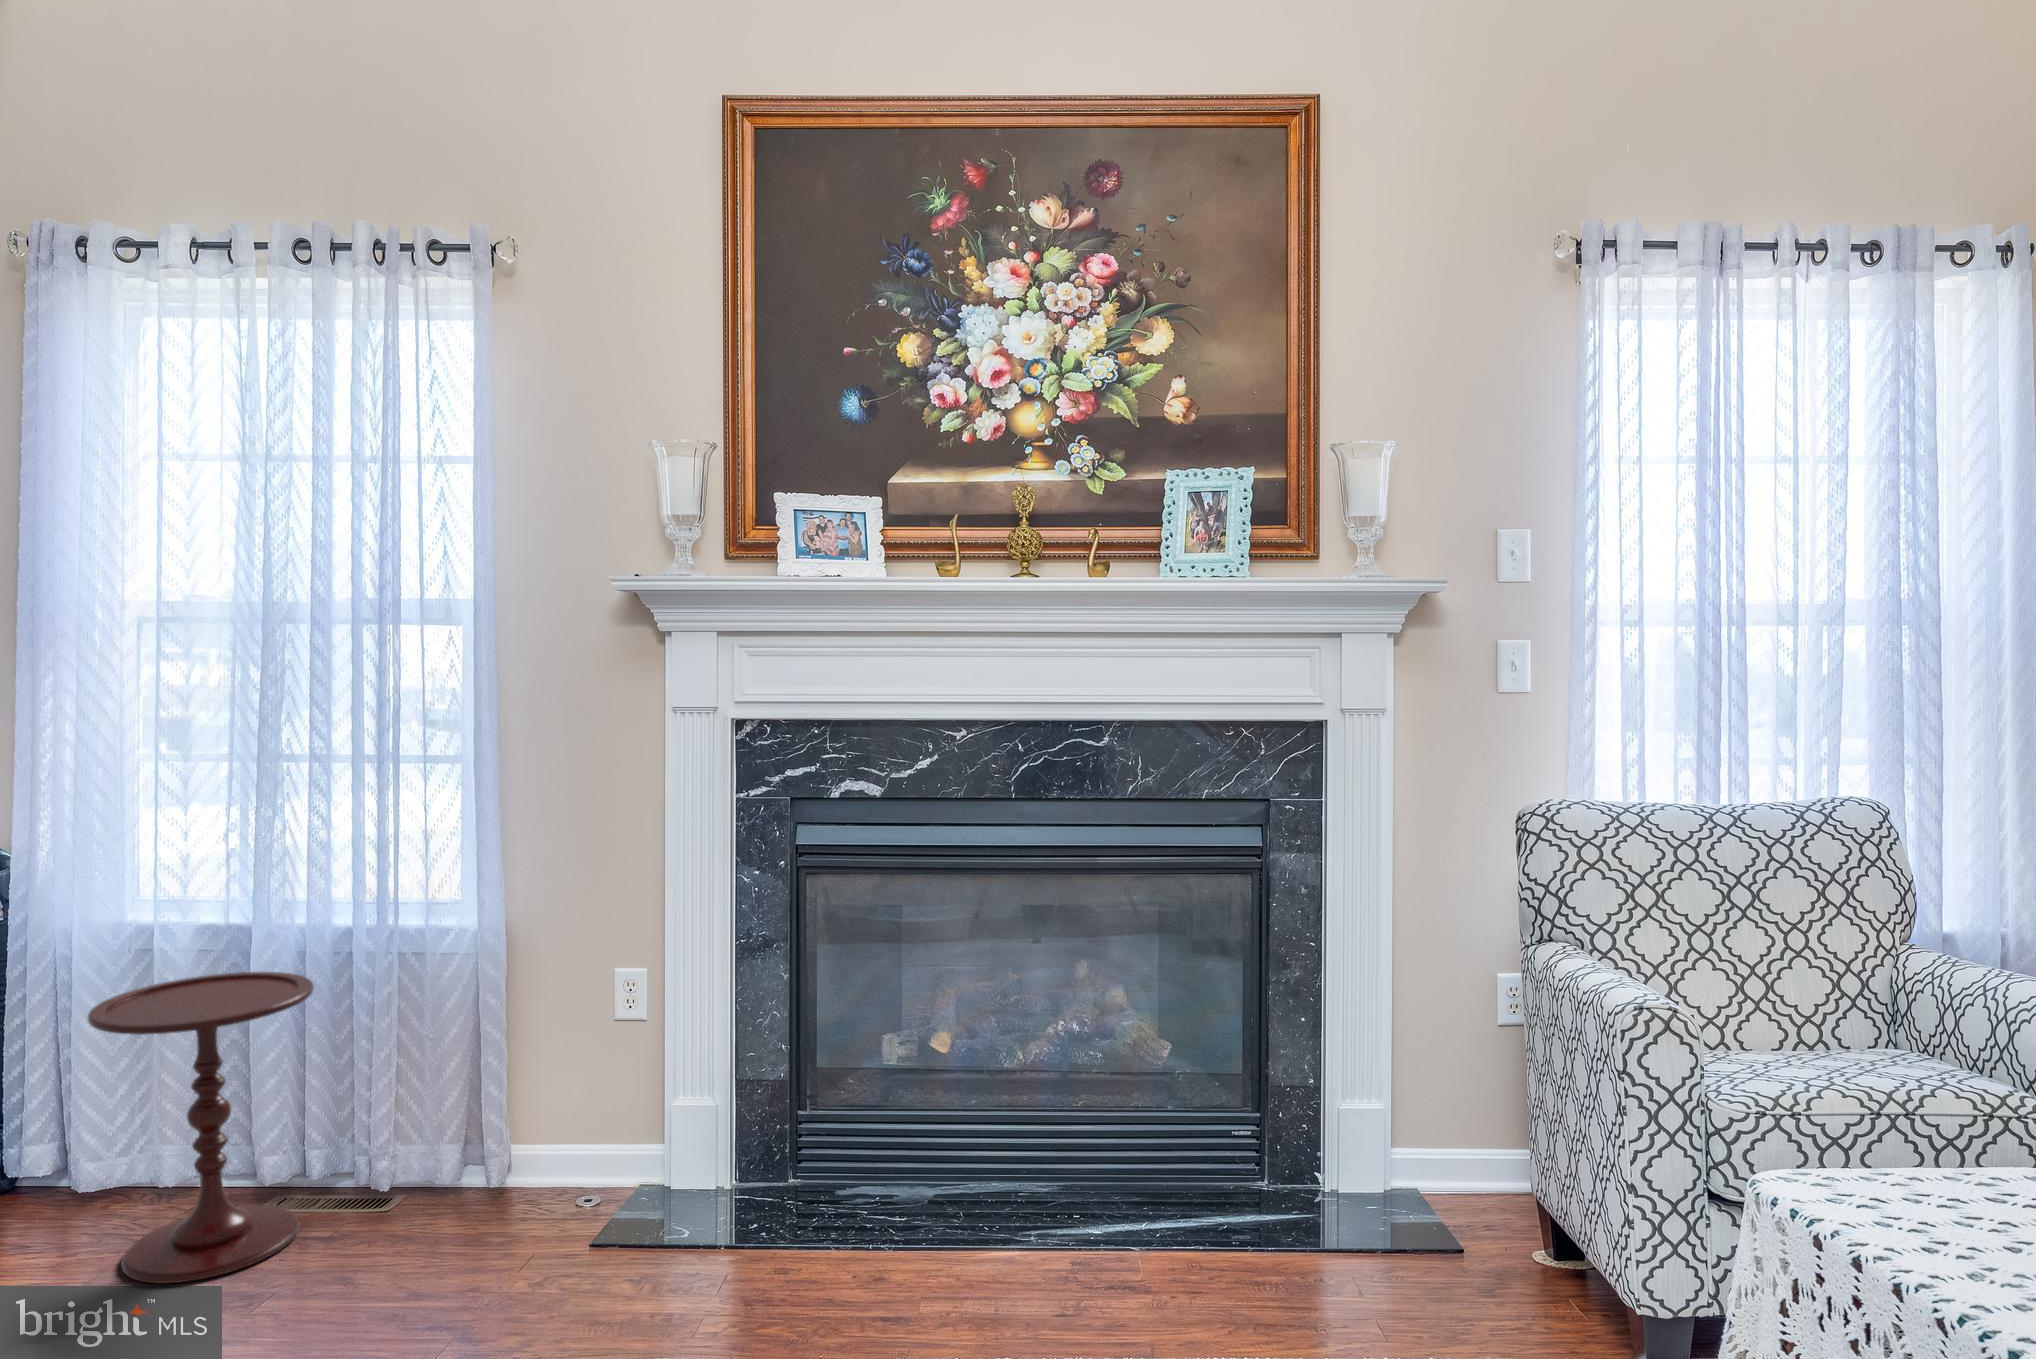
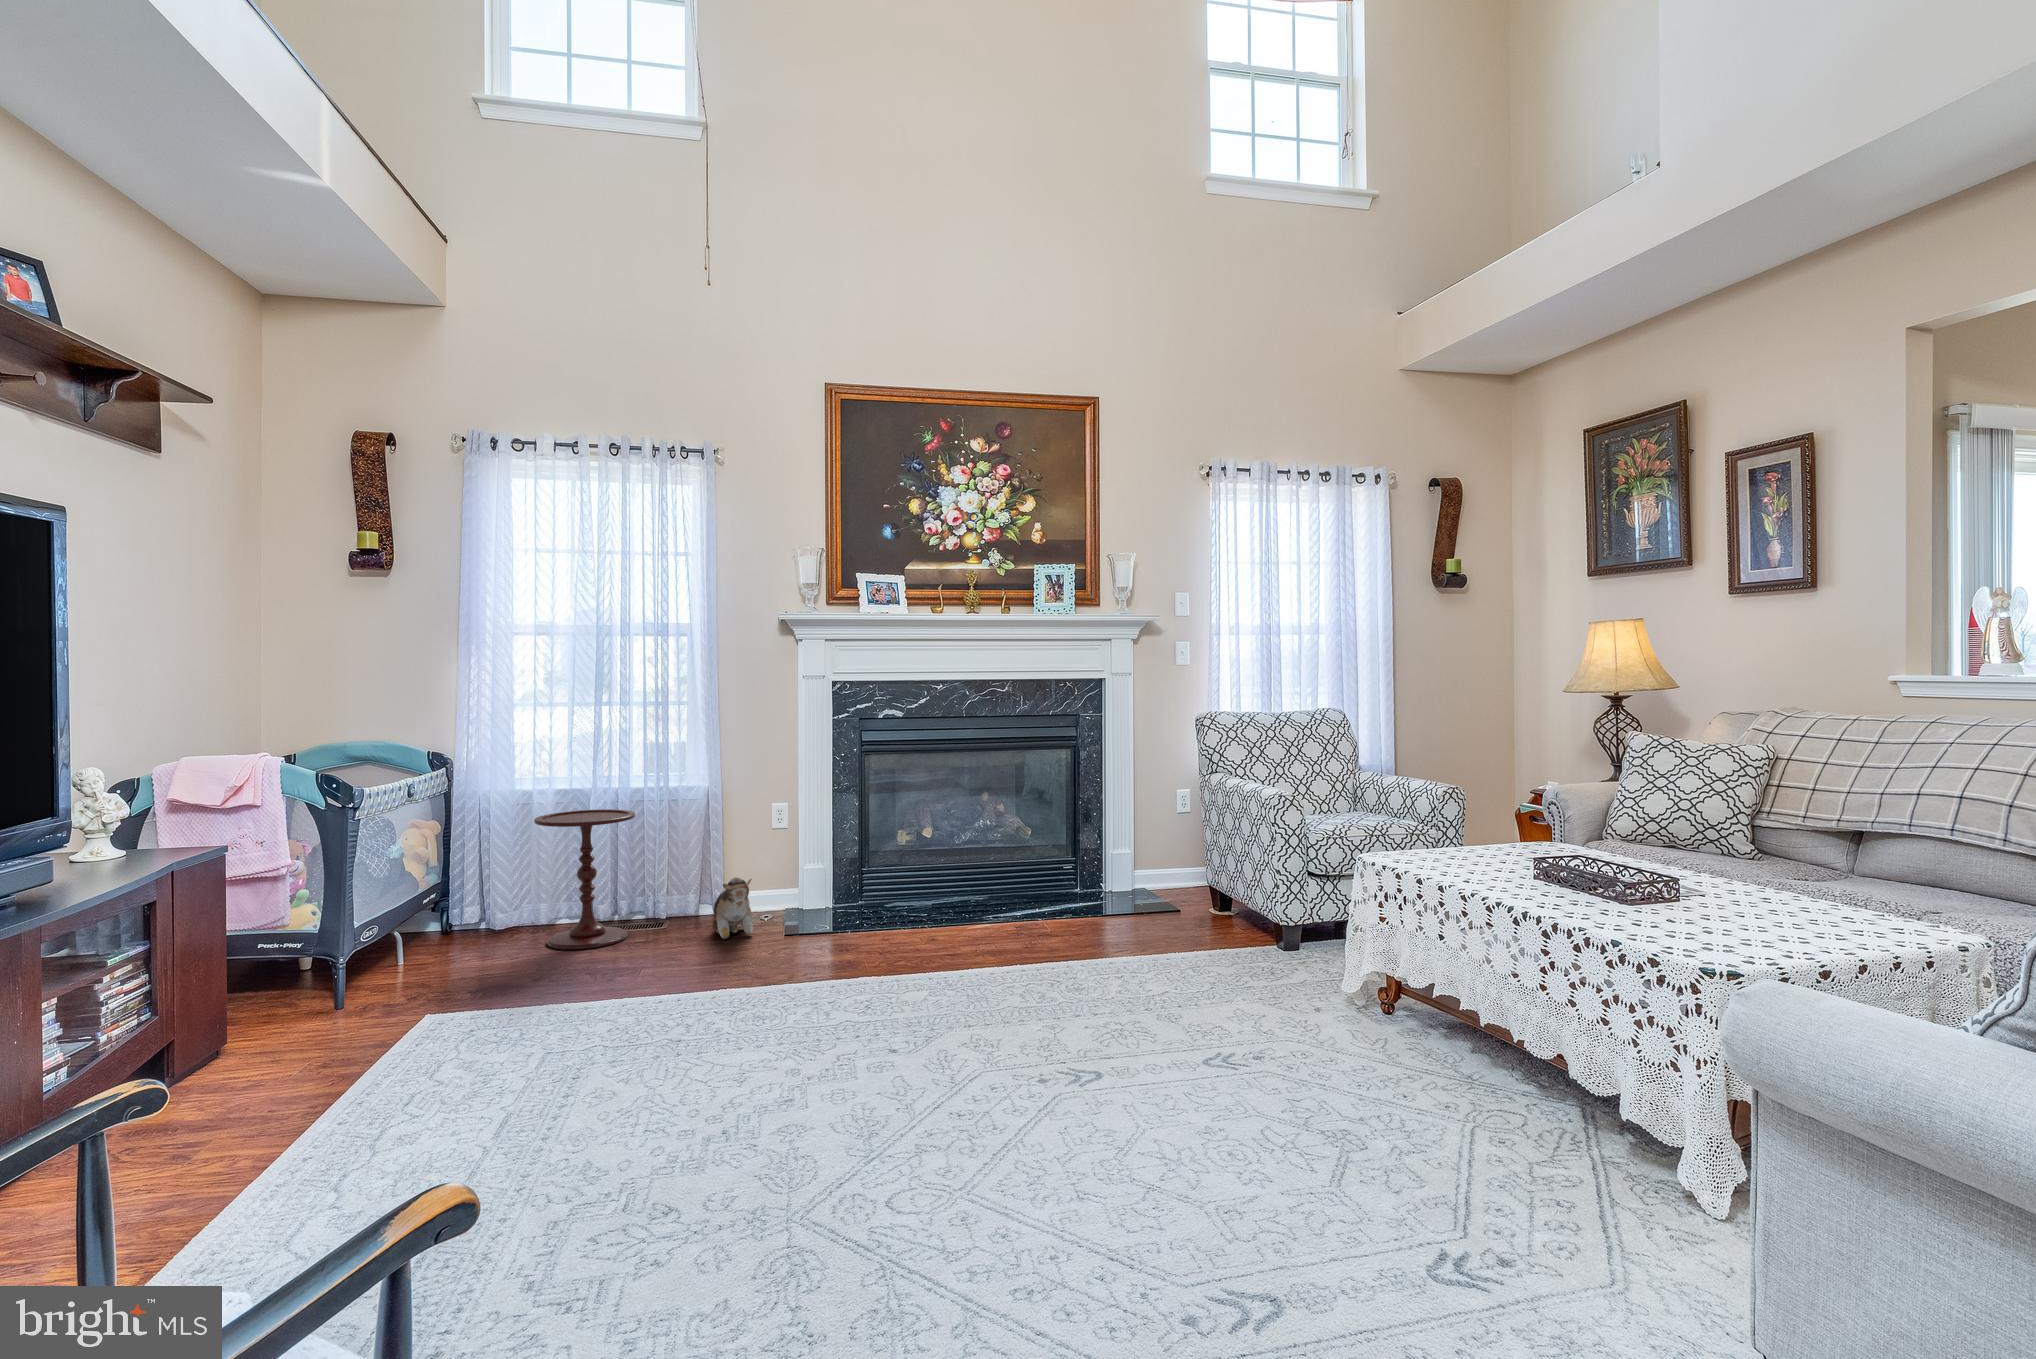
plush toy: none [430,1152,534,1280] -> present [713,878,753,939]

